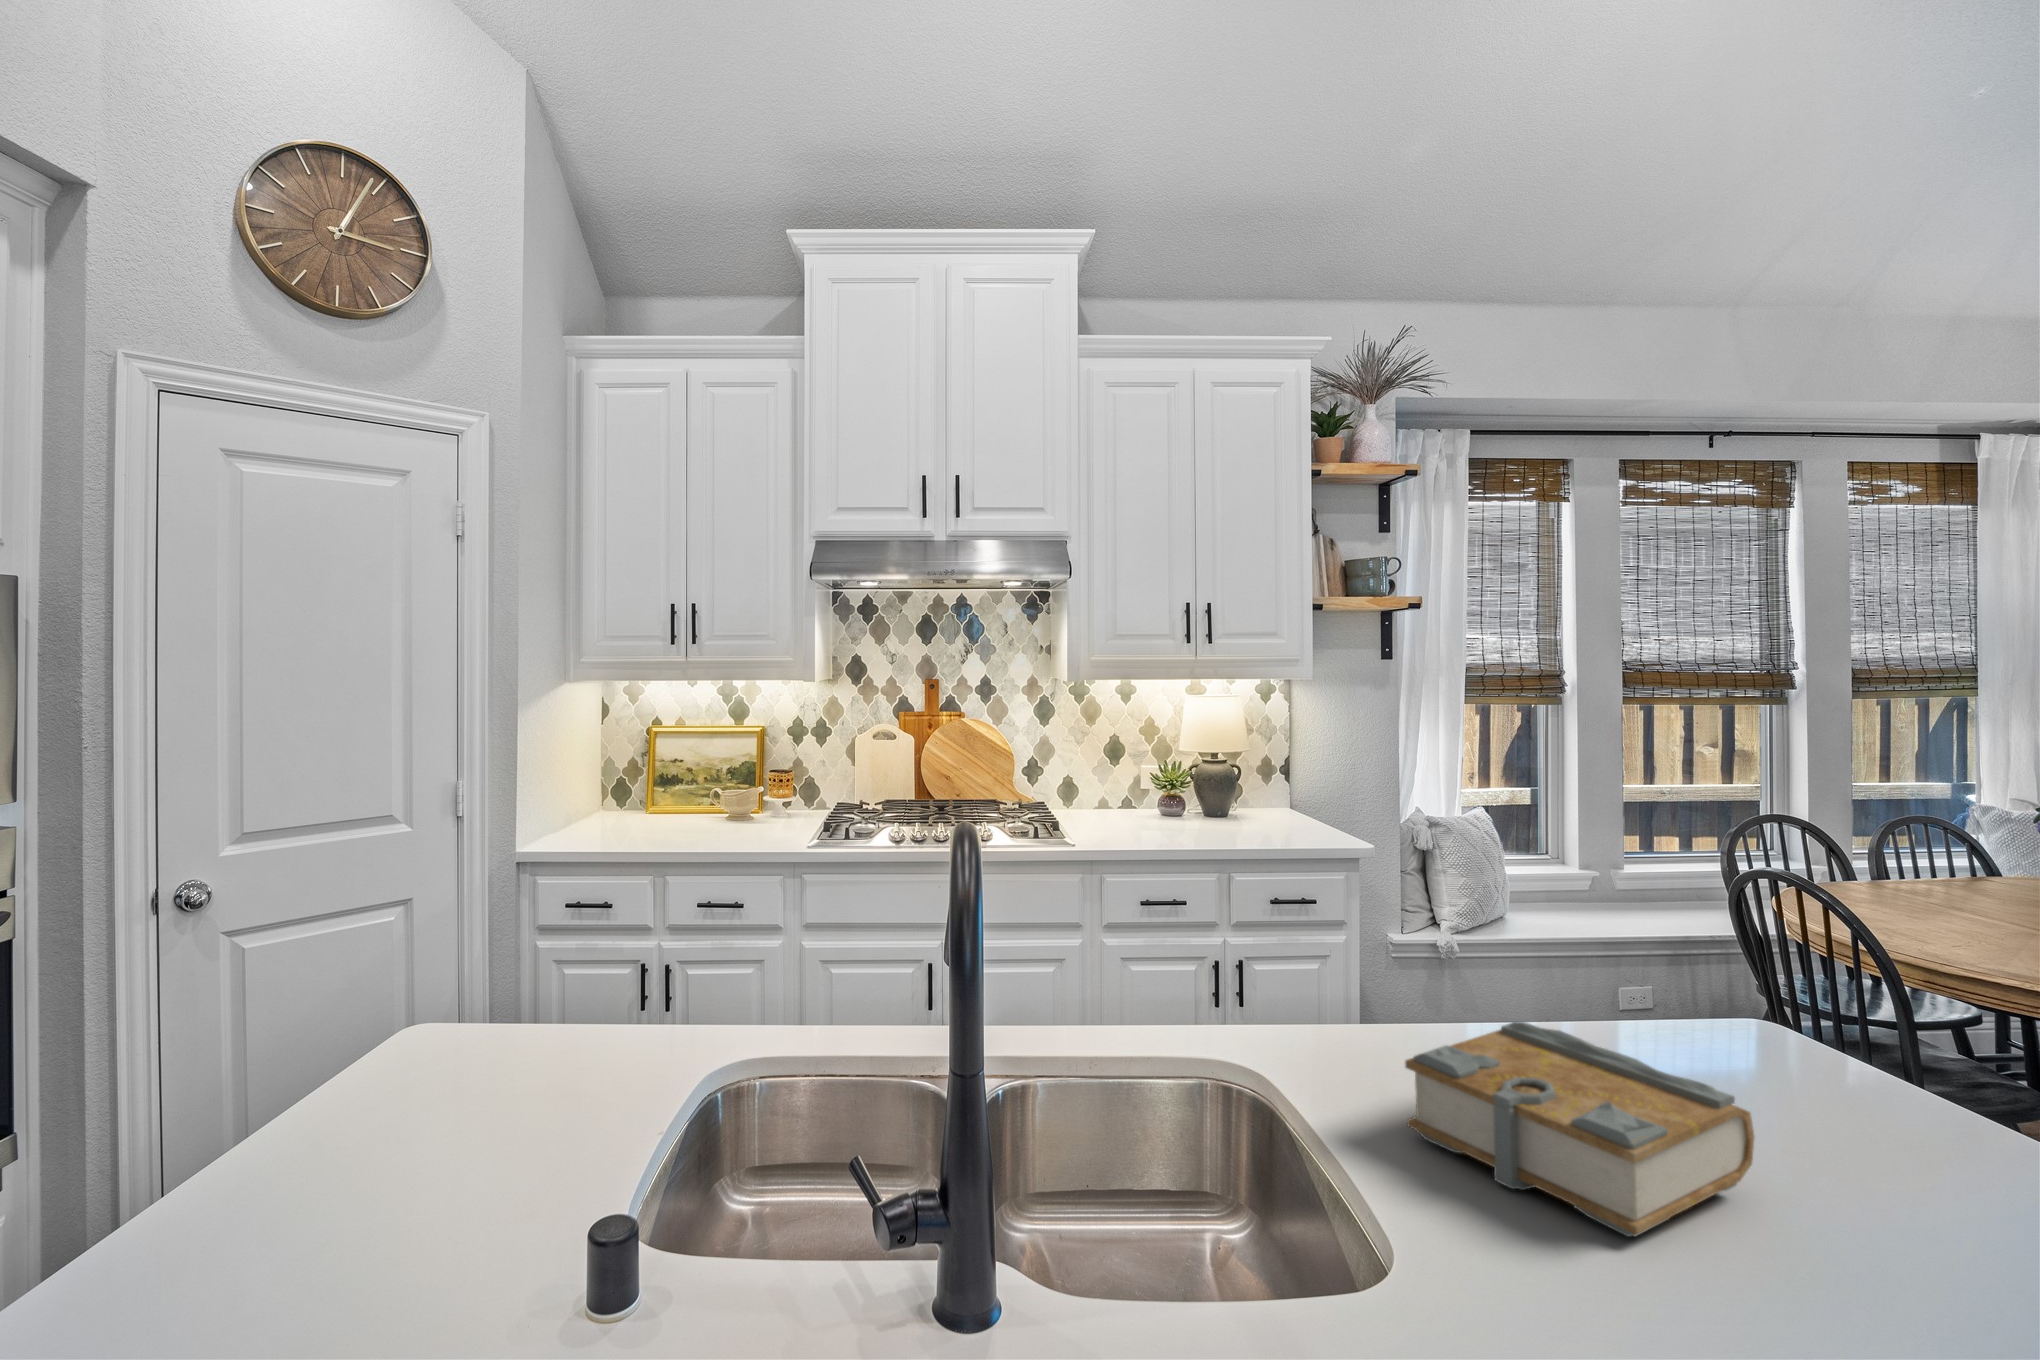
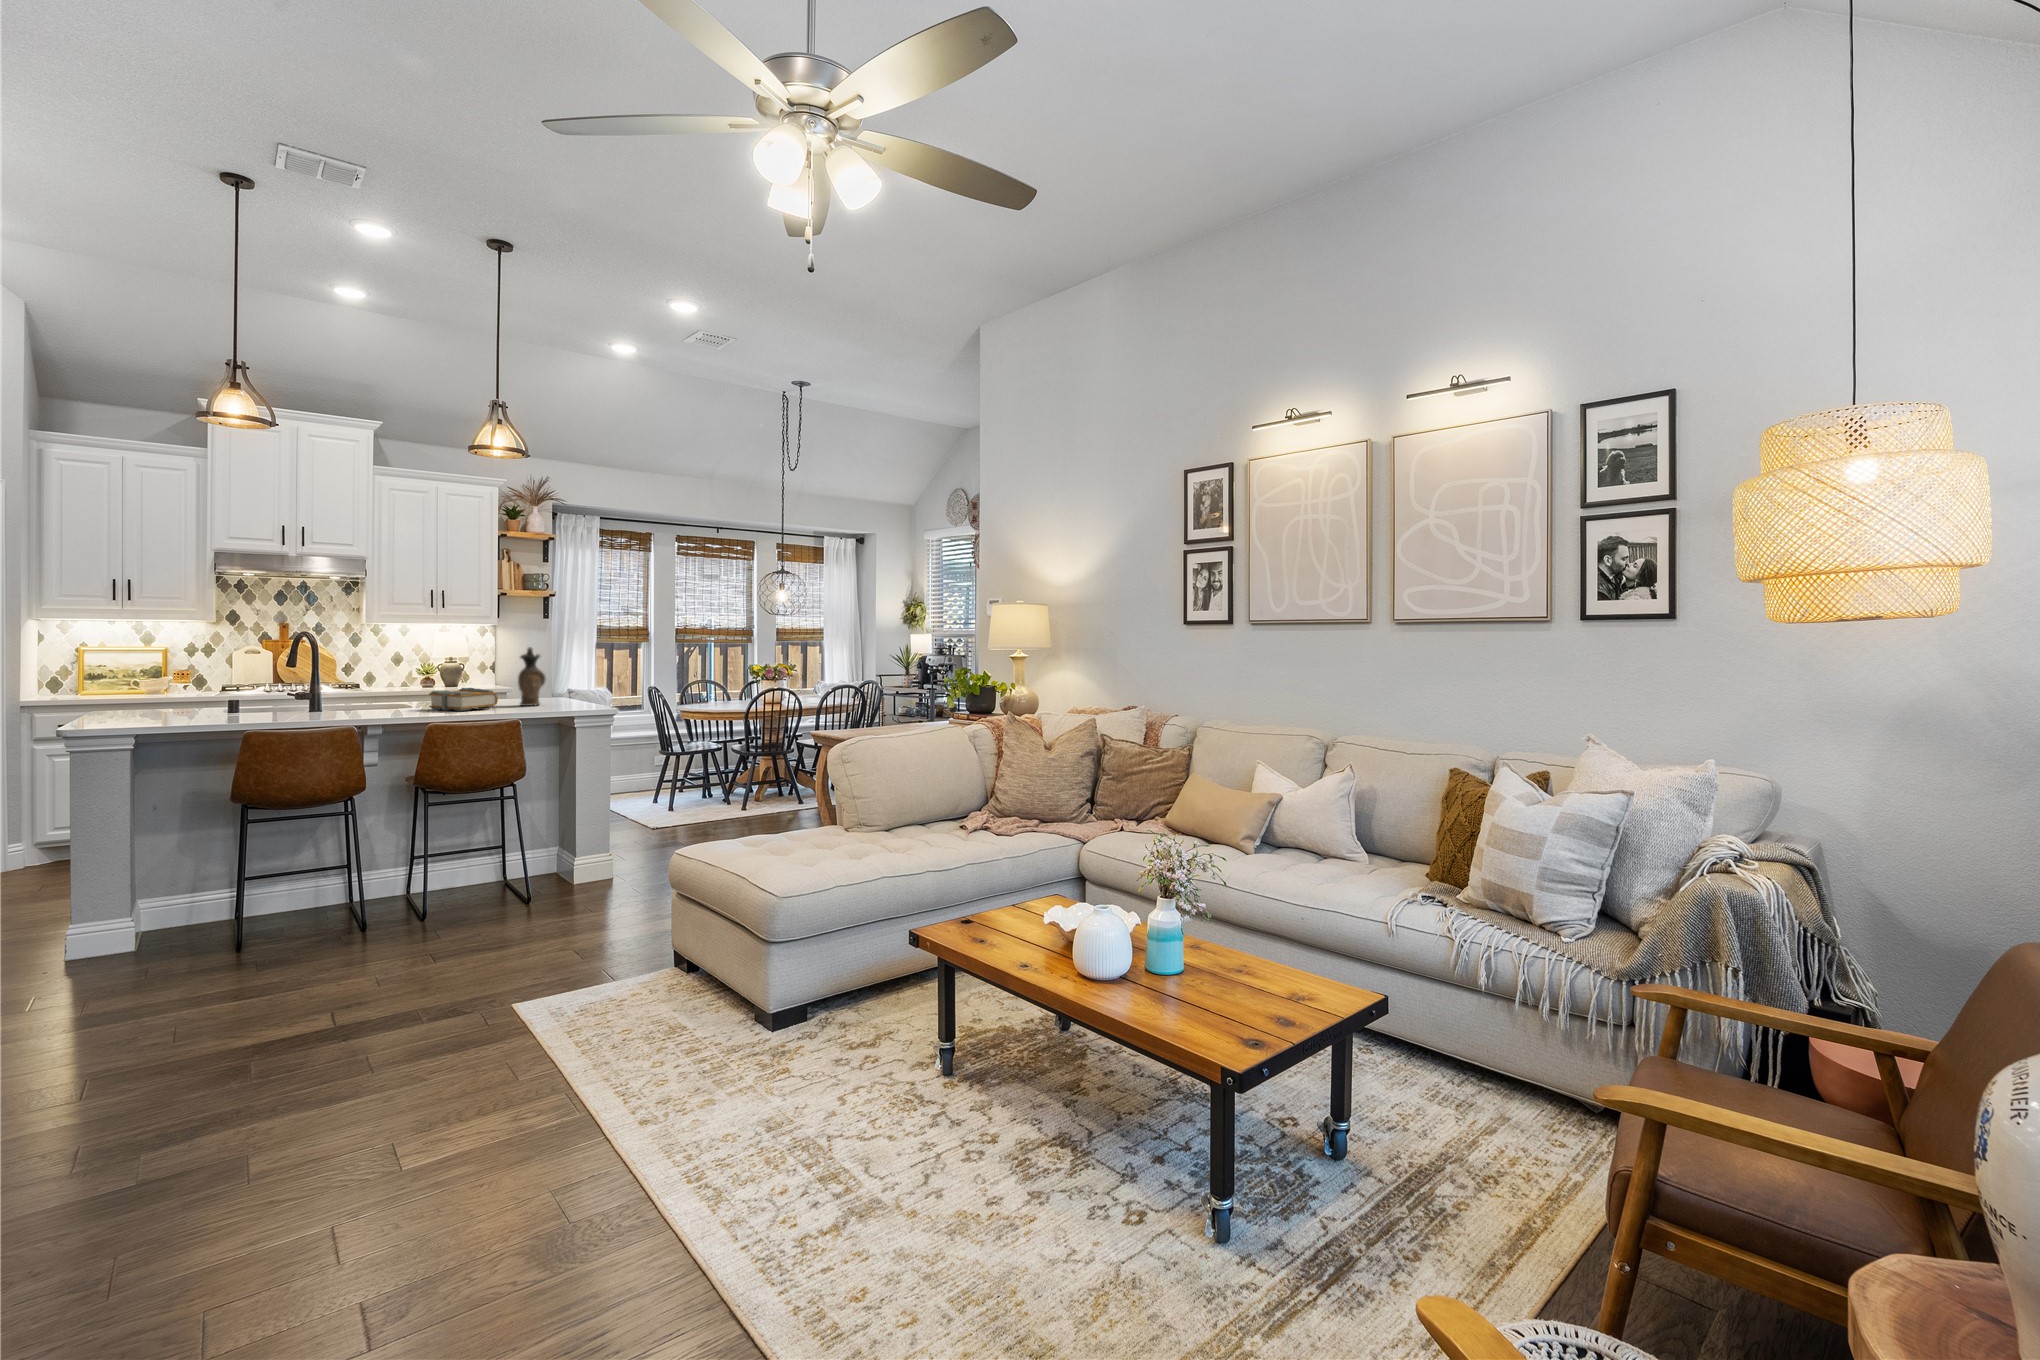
ceramic pitcher: none [1732,822,1893,1129] -> present [518,647,546,706]

